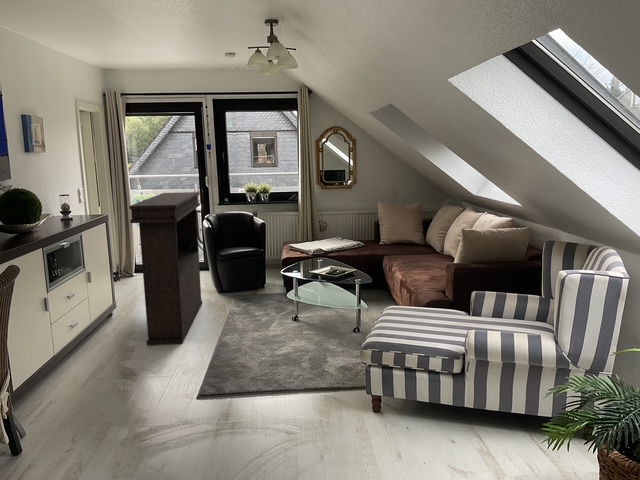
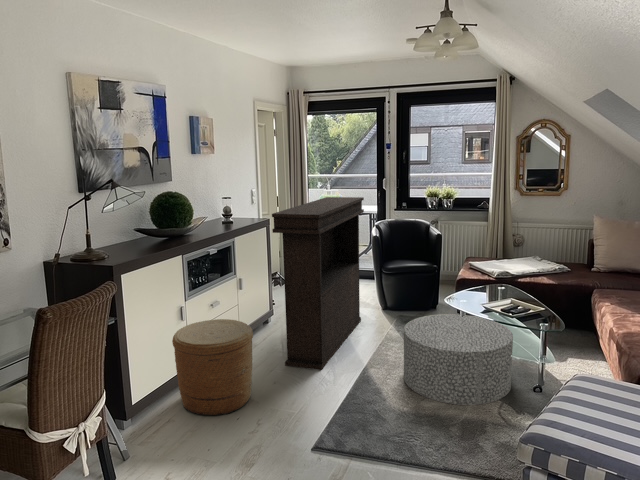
ottoman: none [253,283,338,349] -> present [404,314,513,405]
woven basket: none [46,305,126,393] -> present [172,319,253,416]

